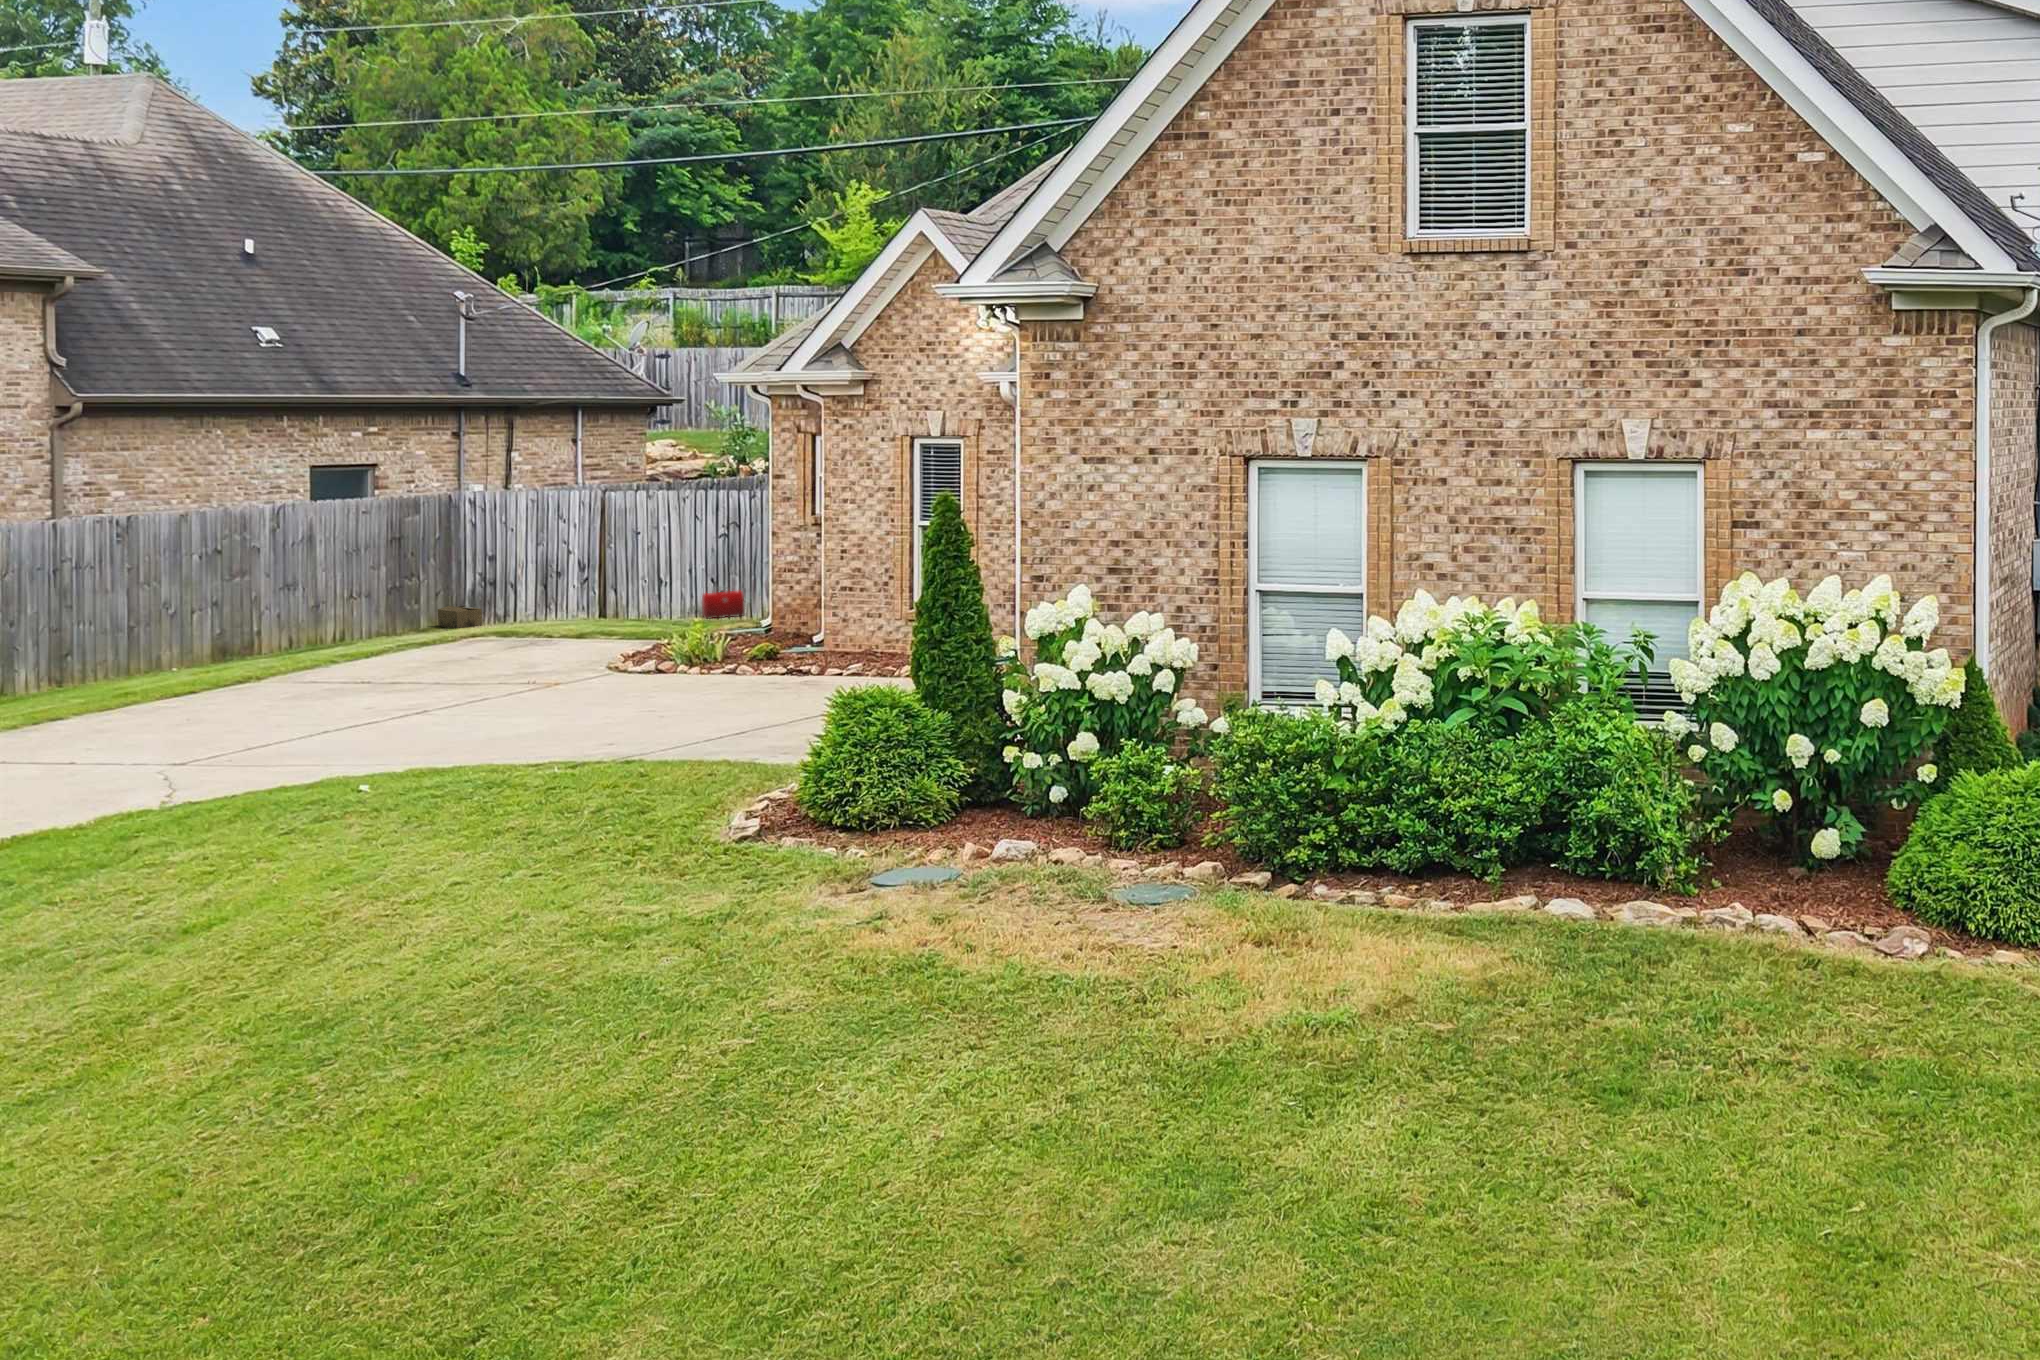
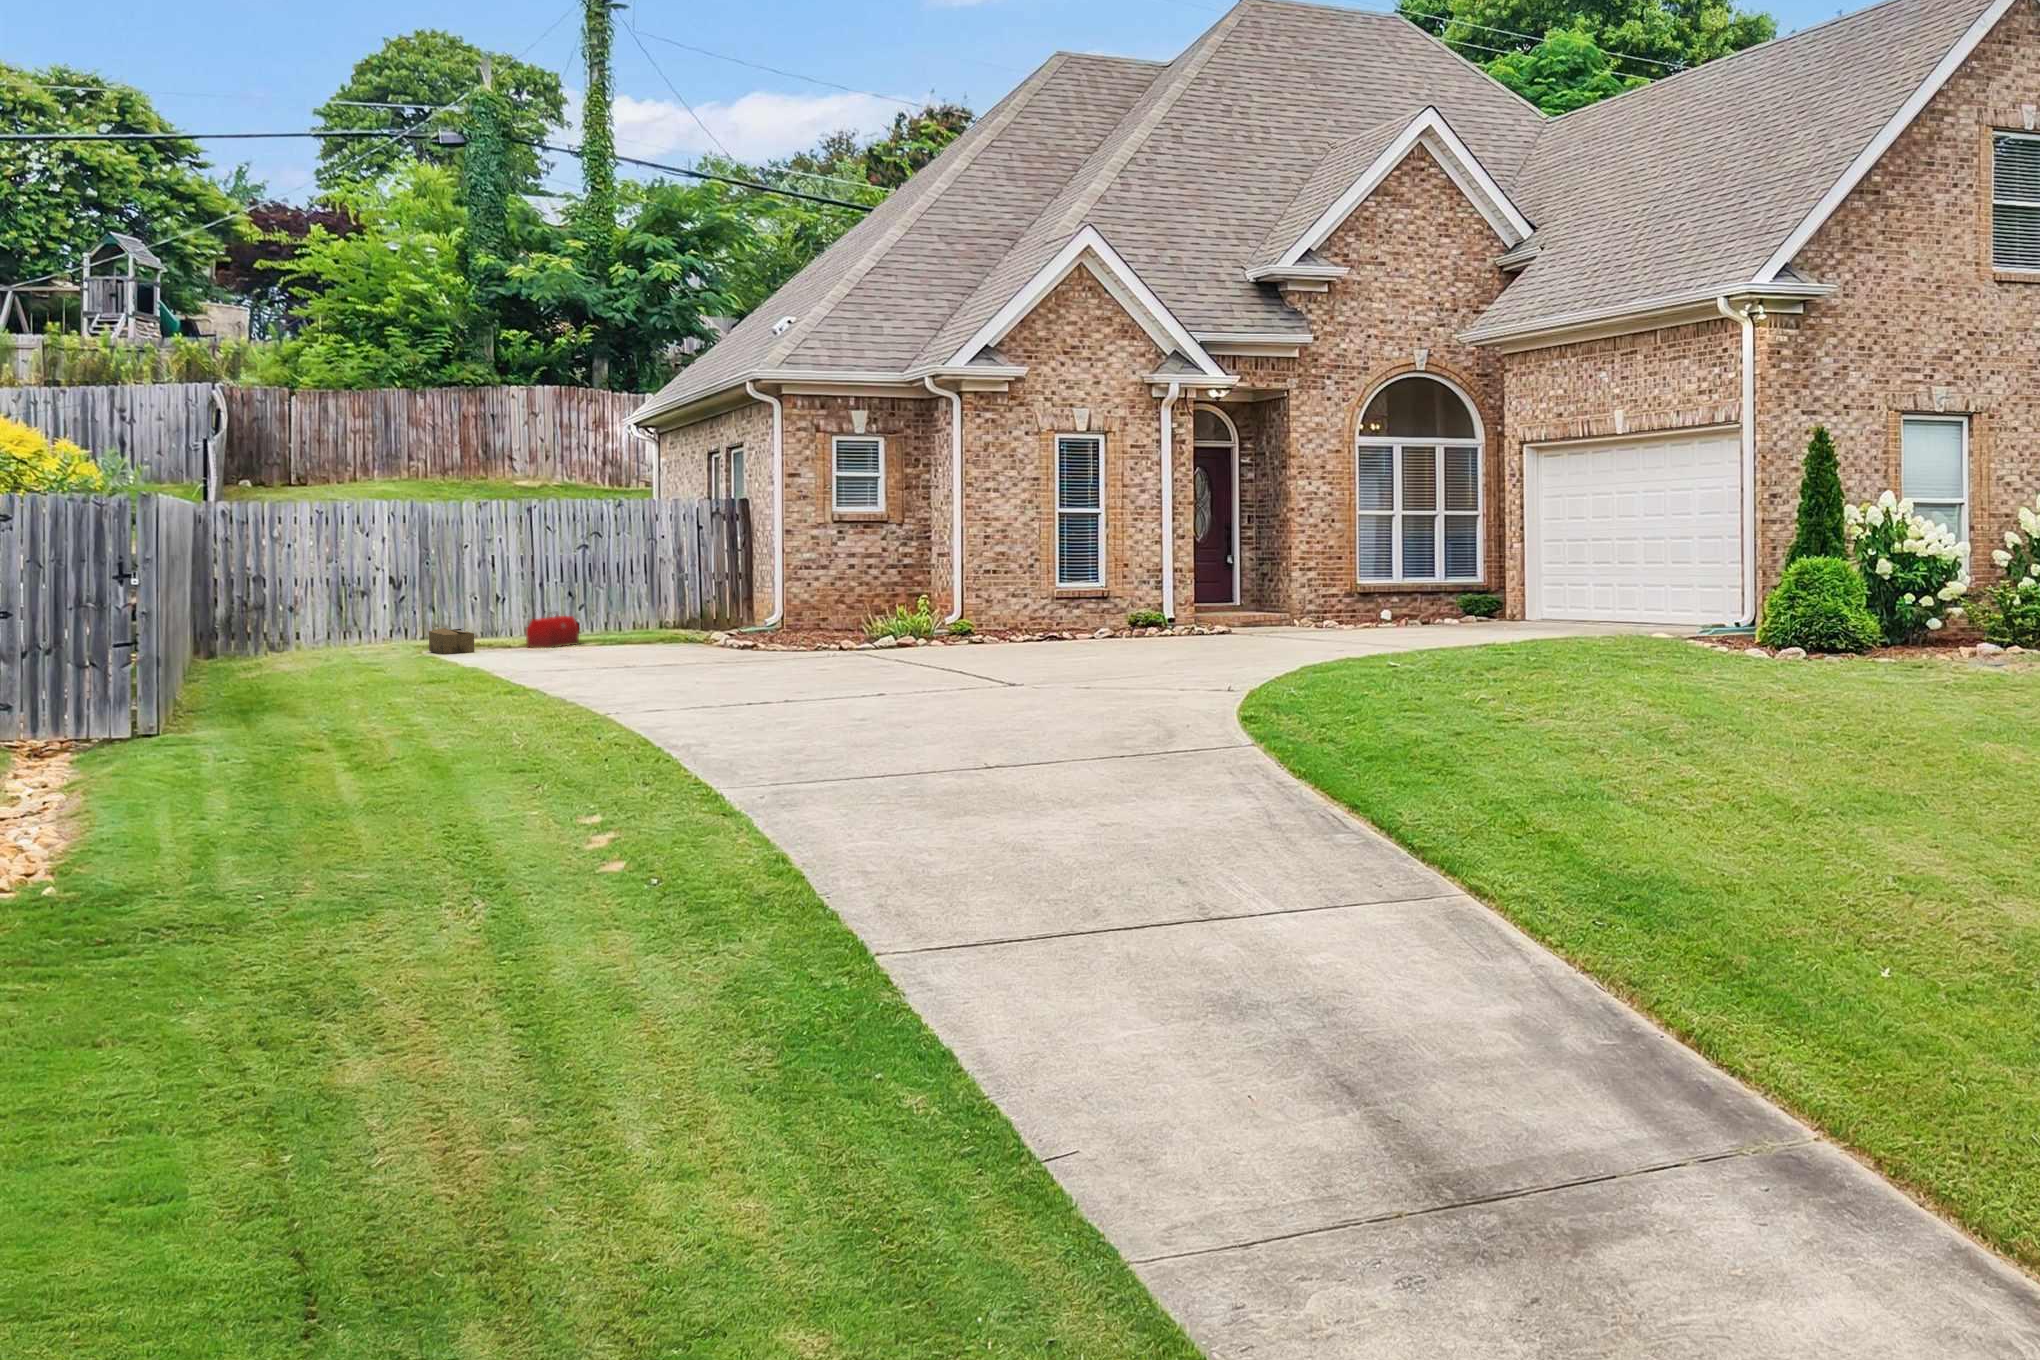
cardboard box: present [438,606,482,628] -> present [429,628,474,655]

